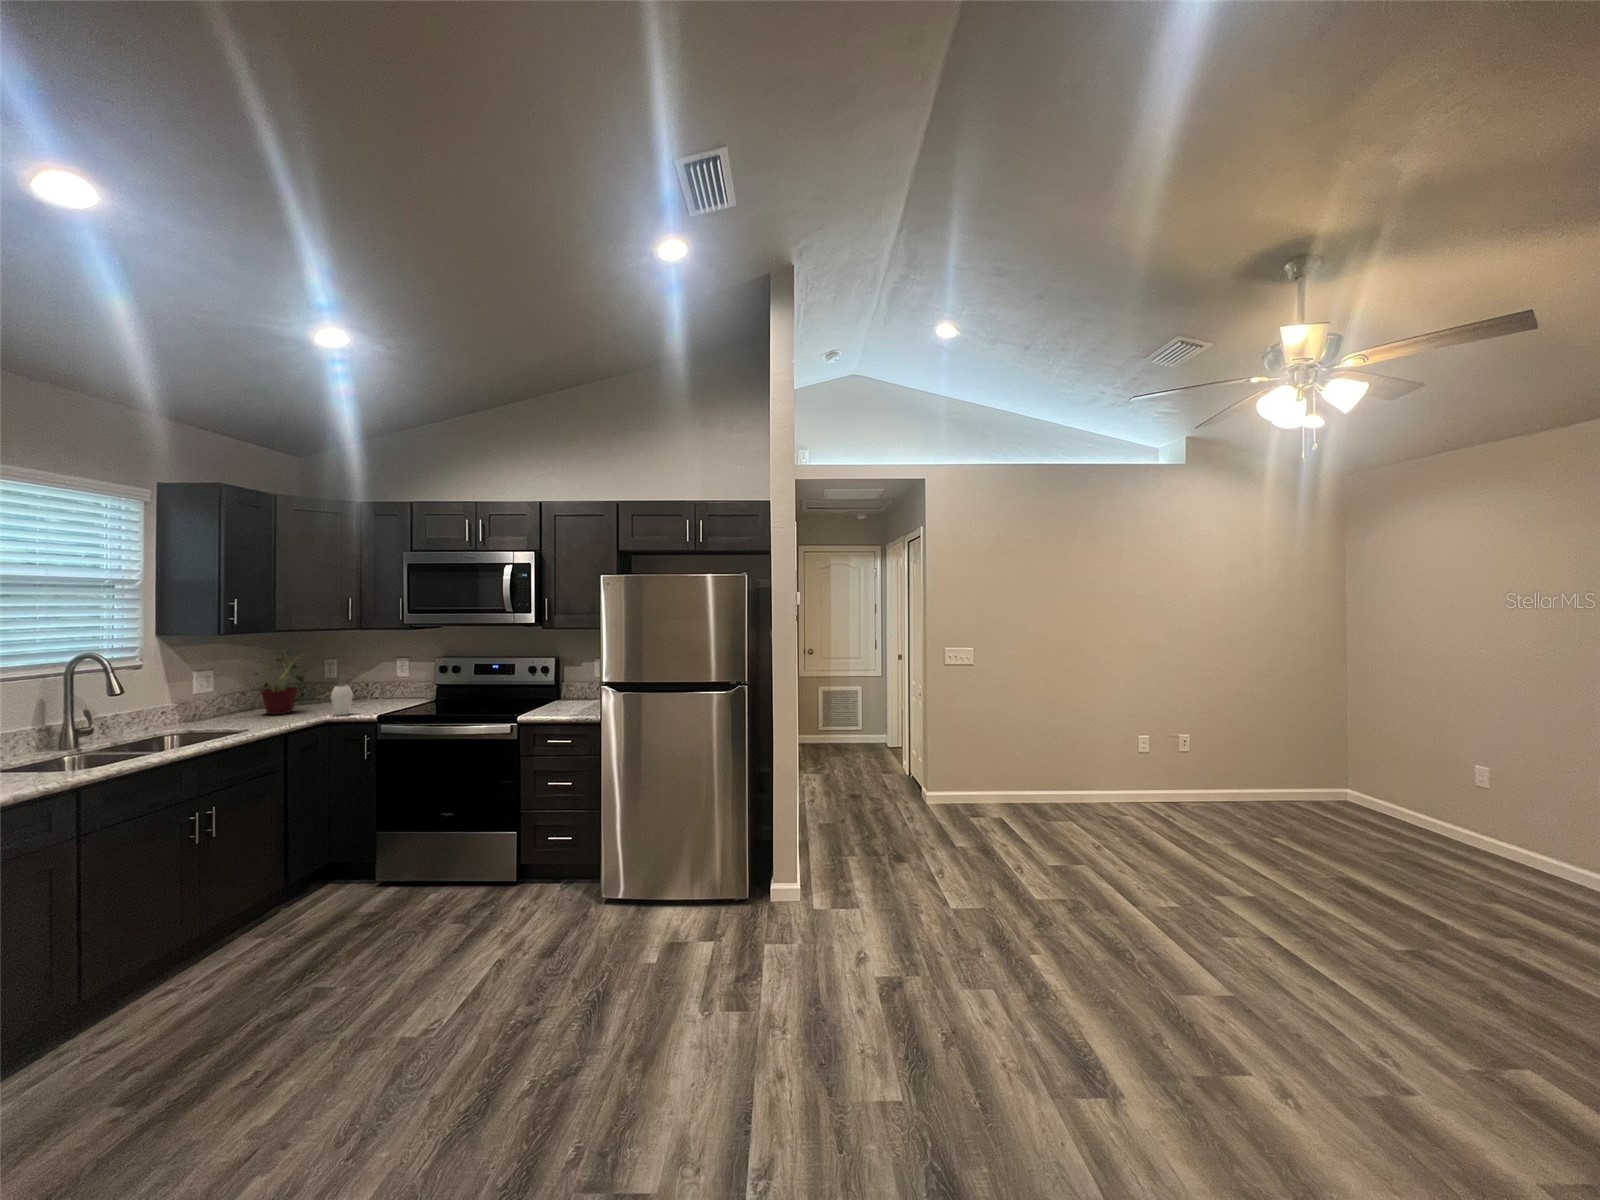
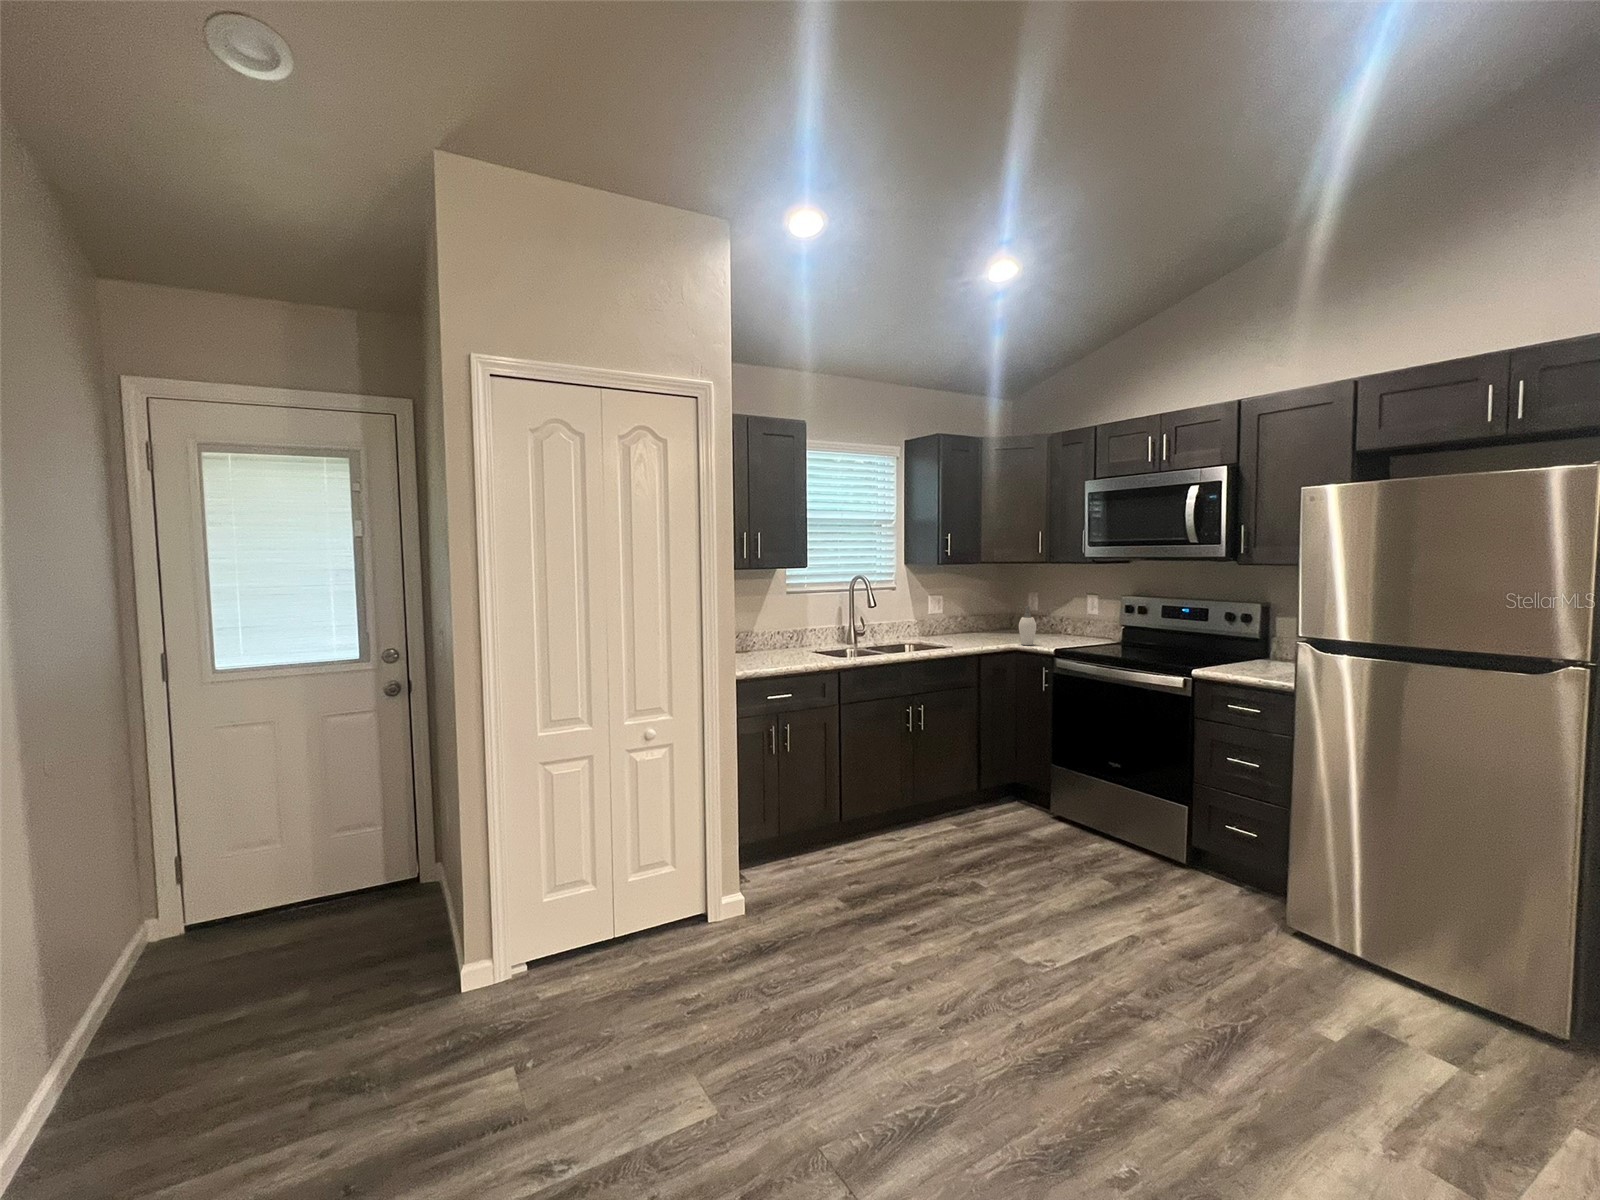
potted plant: present [252,650,306,715] -> none [965,581,1011,639]

